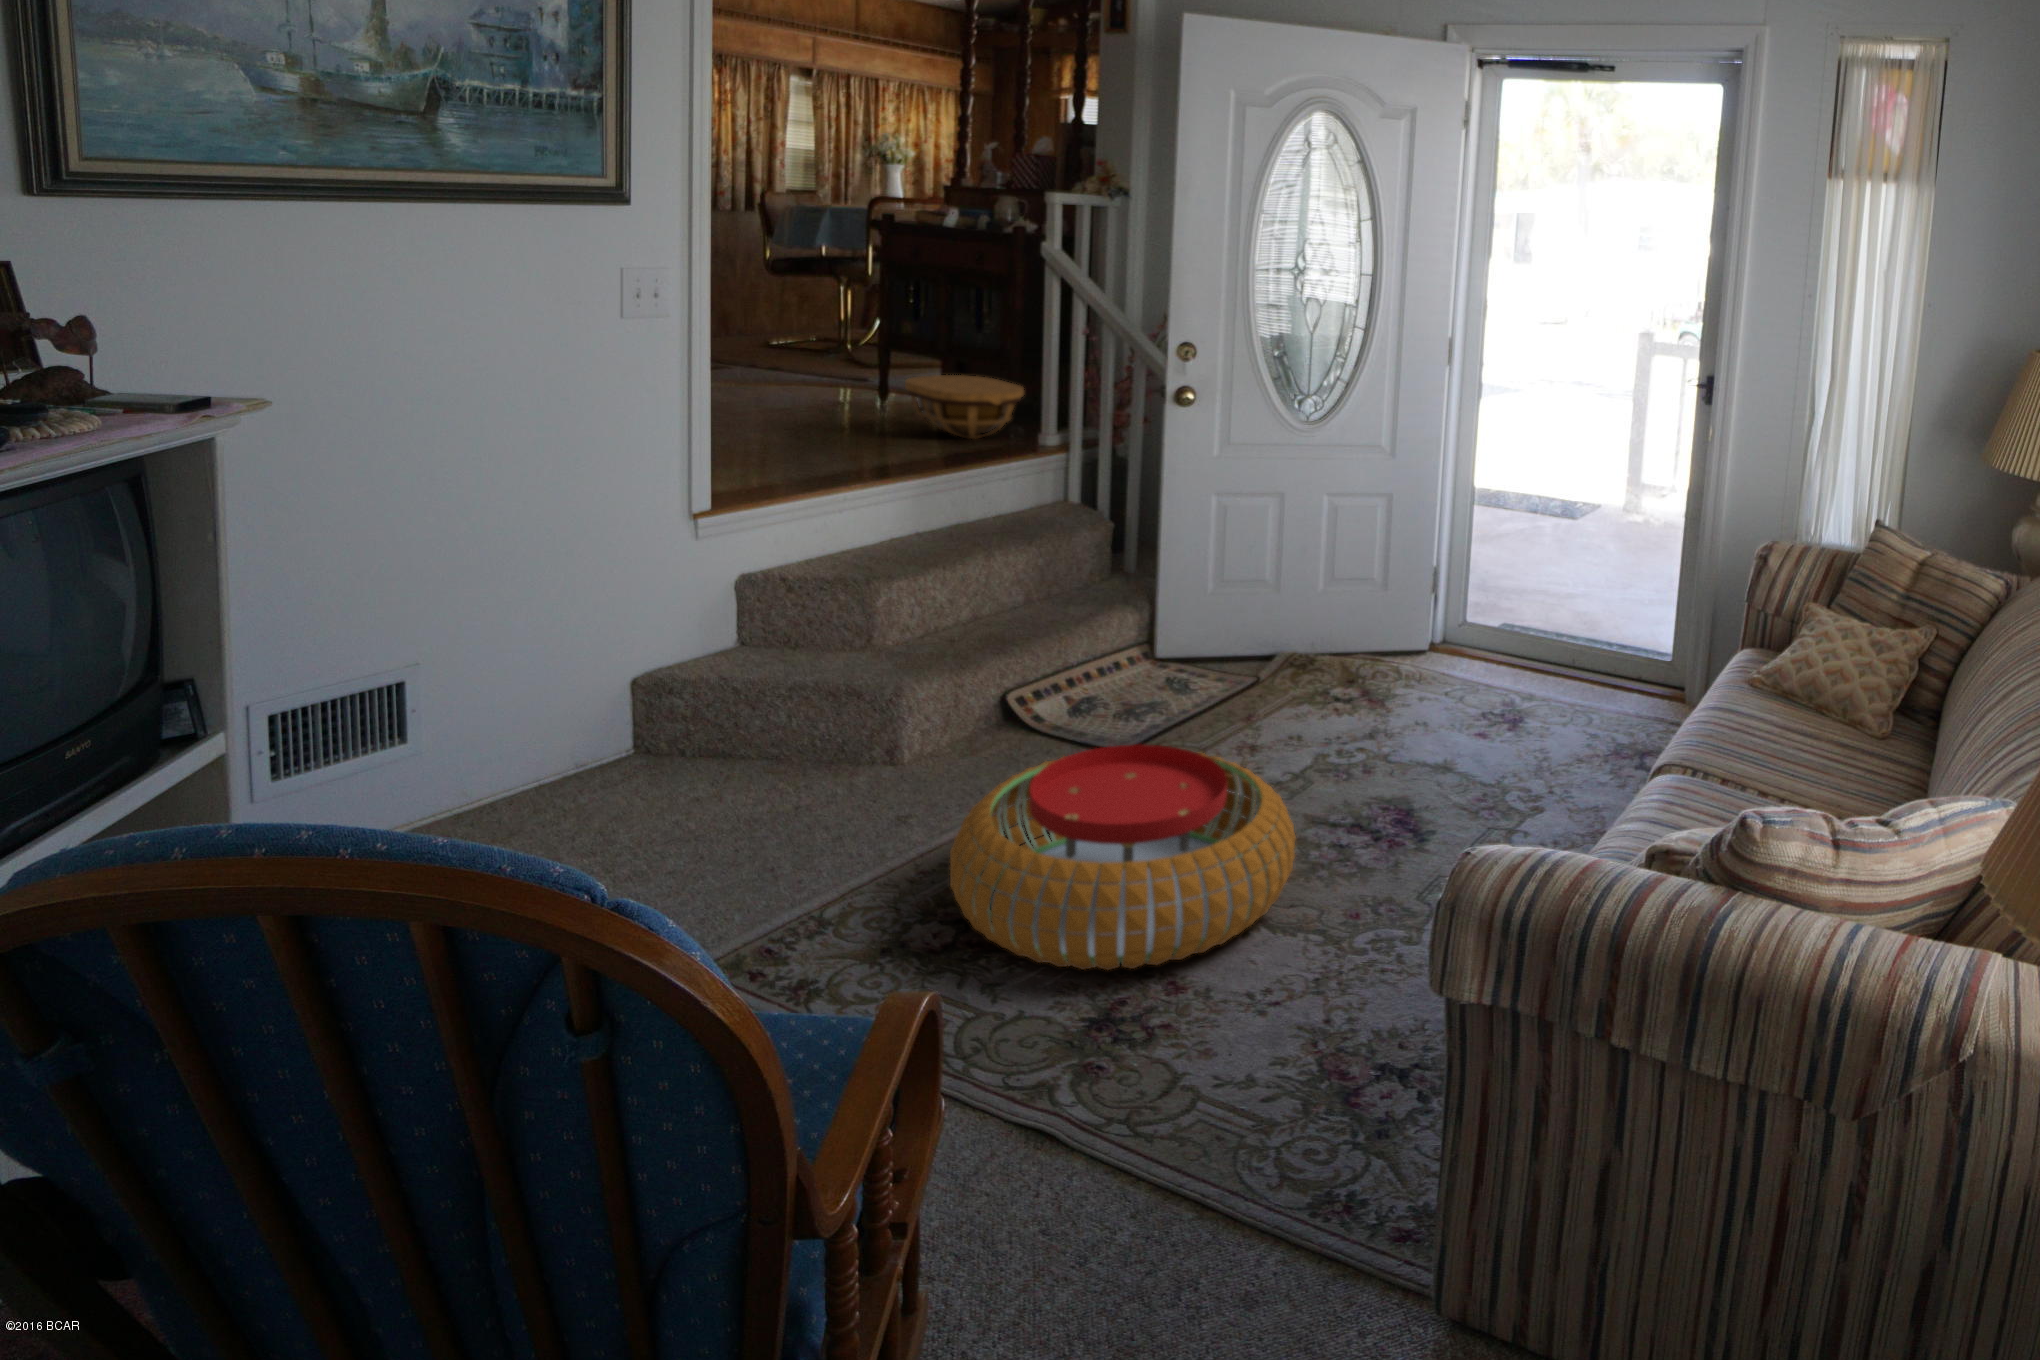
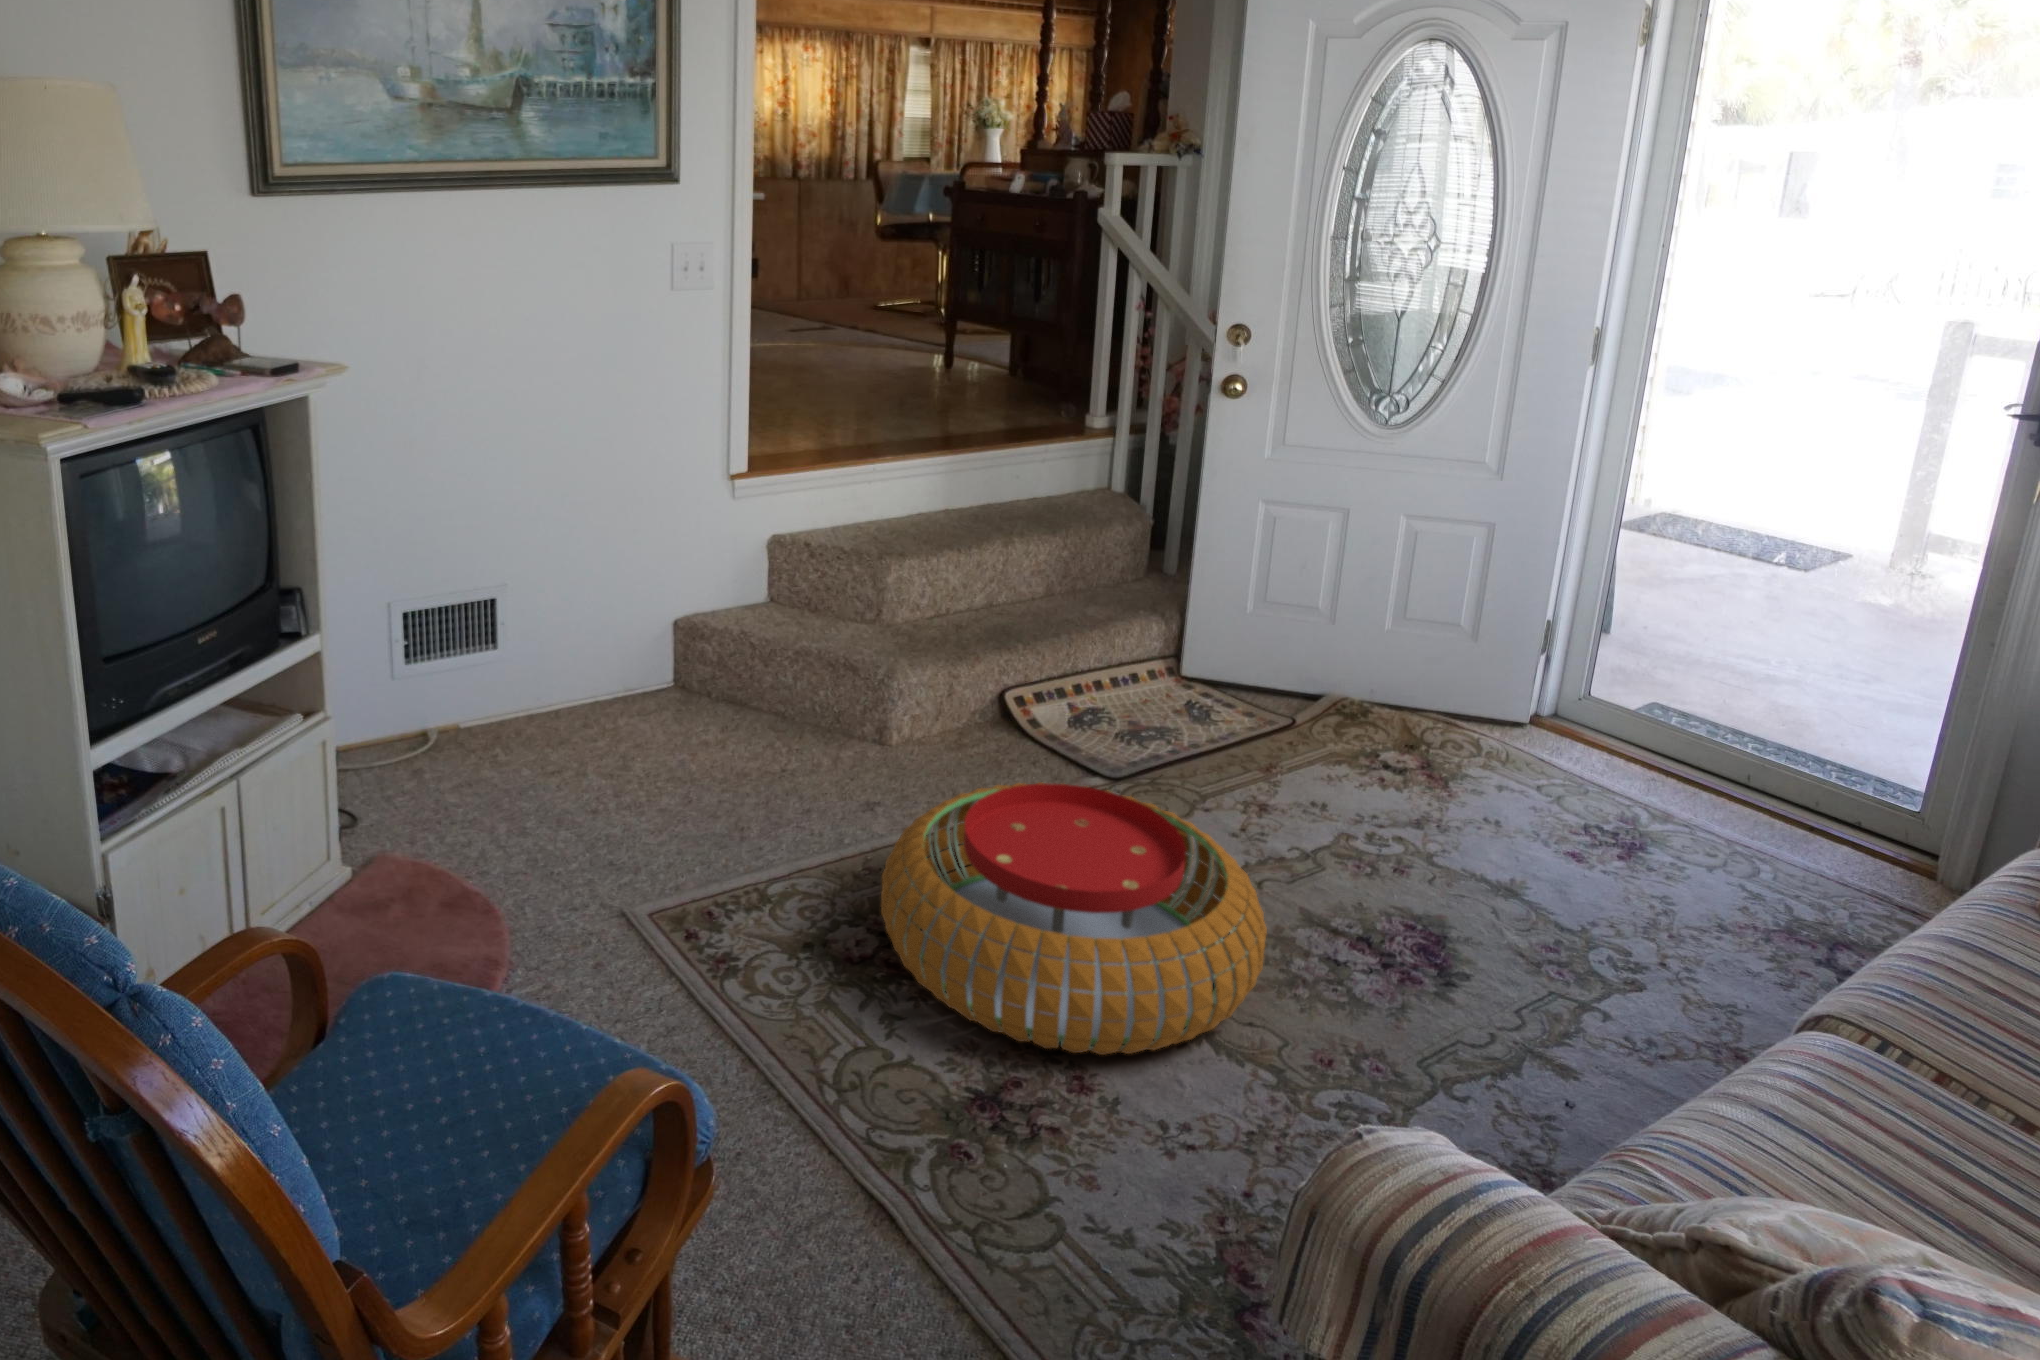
basket: present [905,375,1024,439] -> none [956,347,1069,415]

